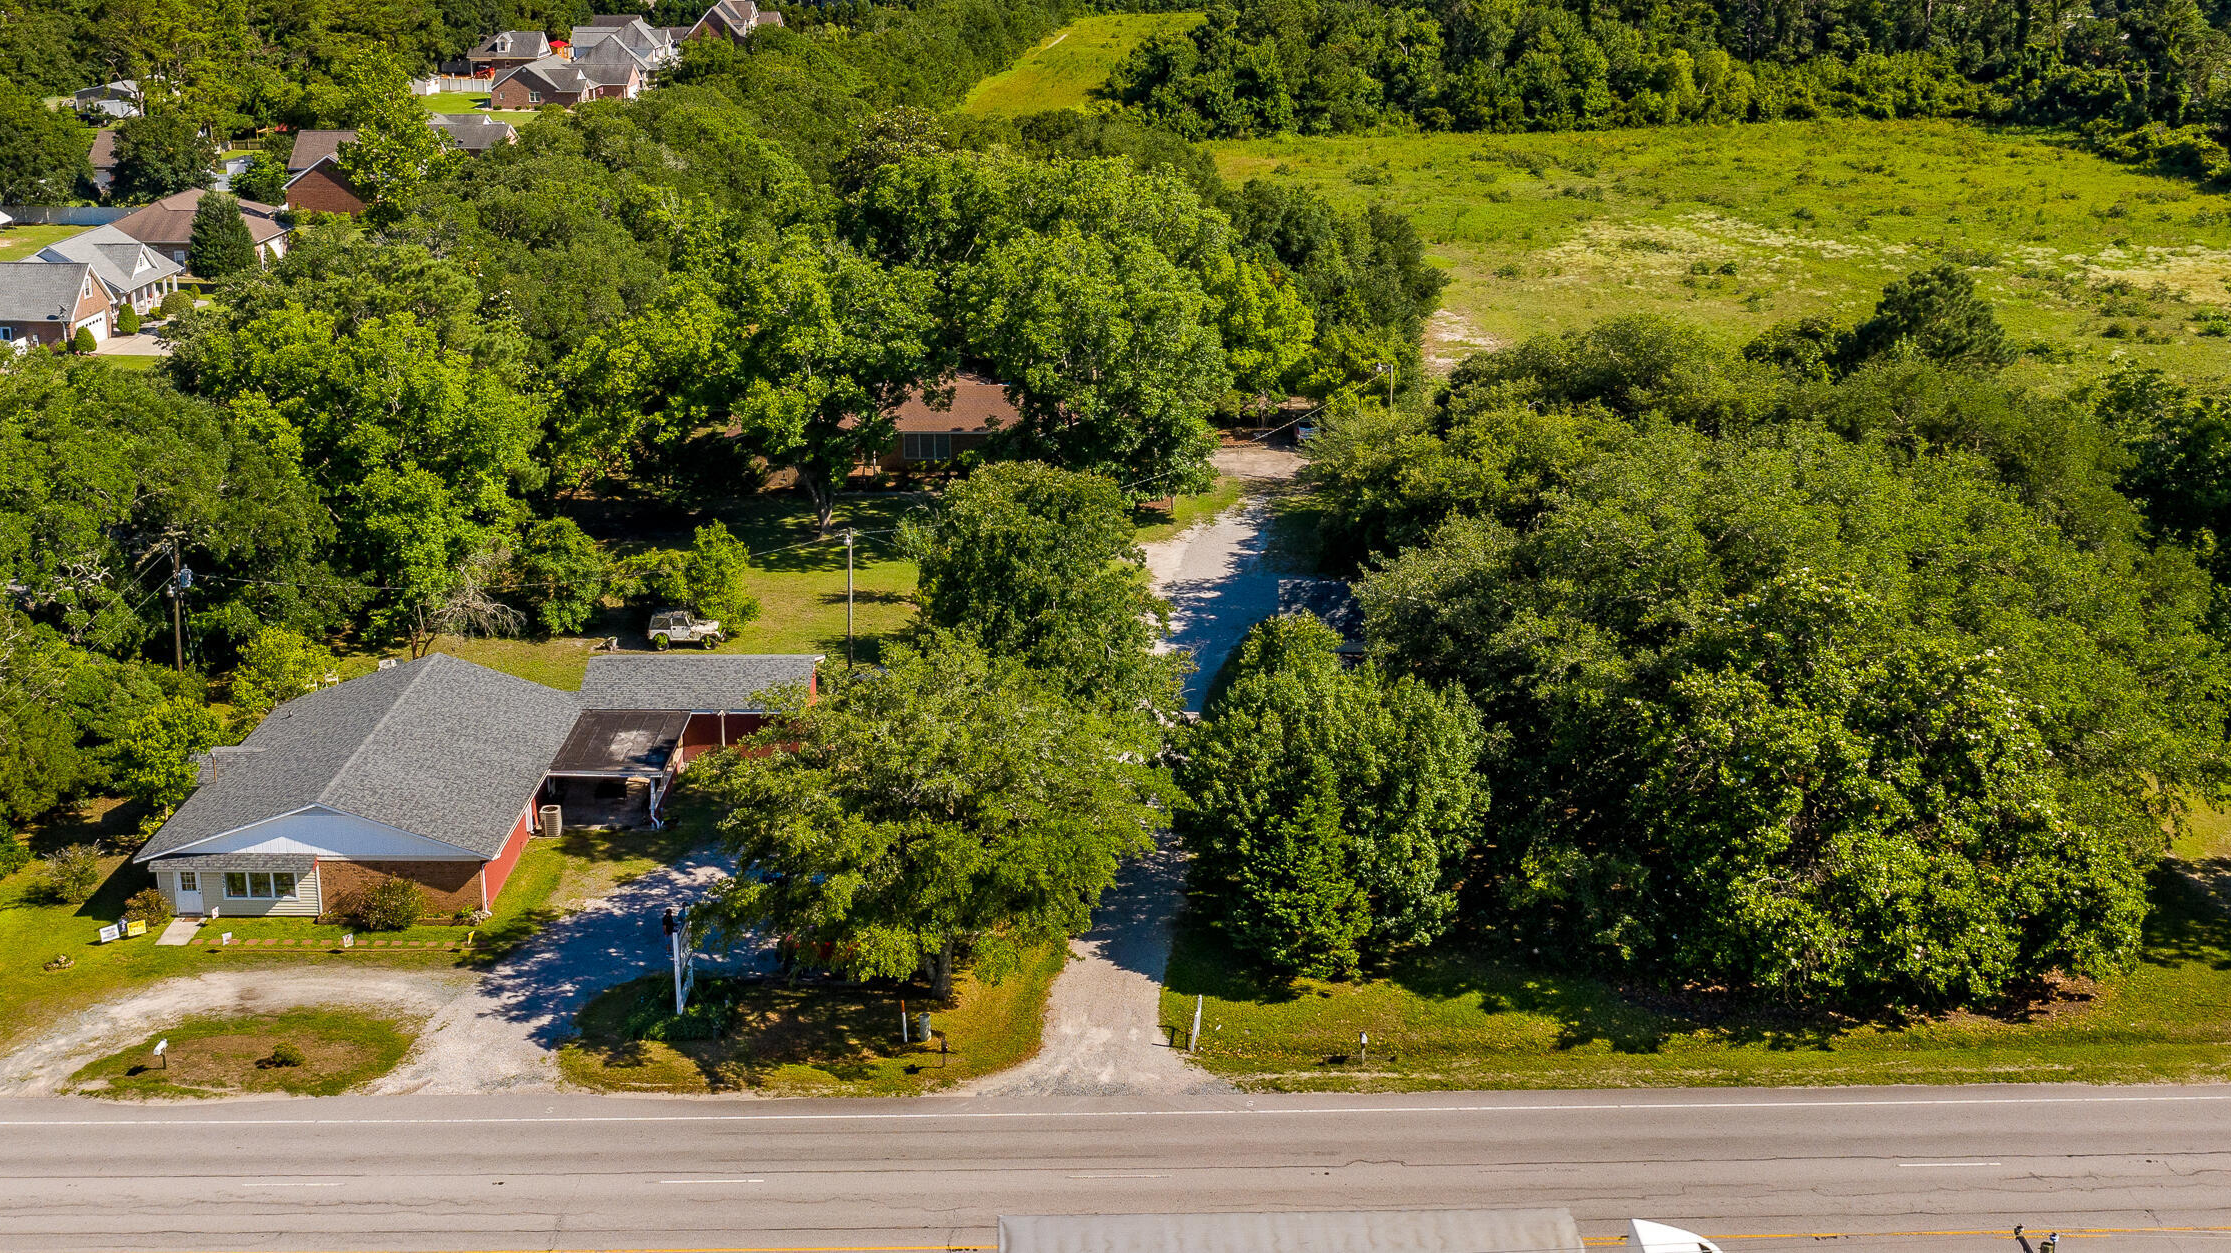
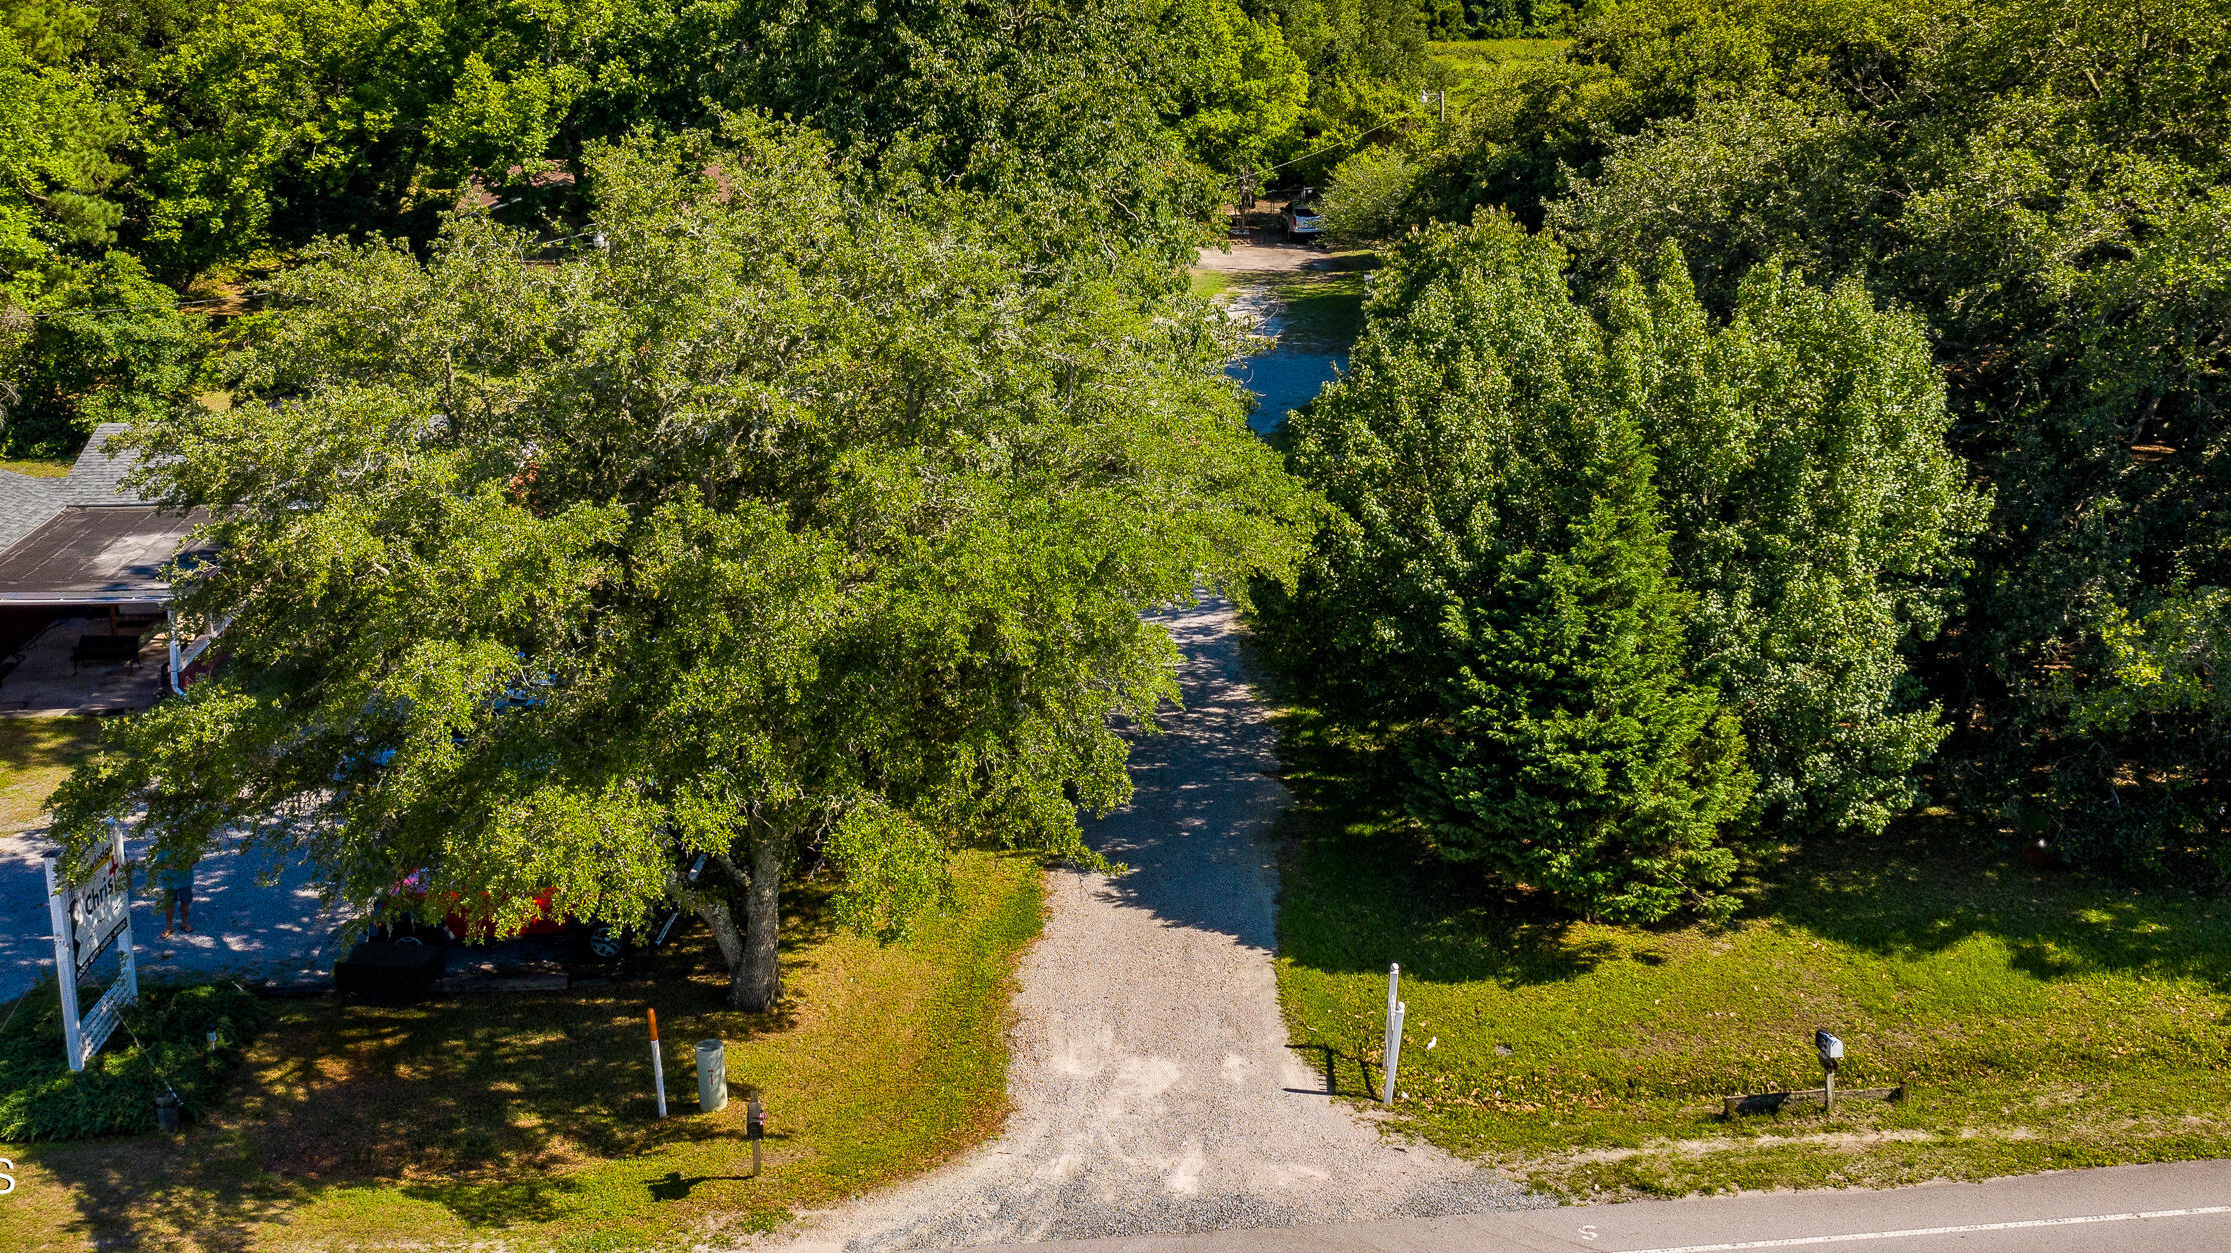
bench: none [764,964,808,993] -> present [334,942,447,1007]

